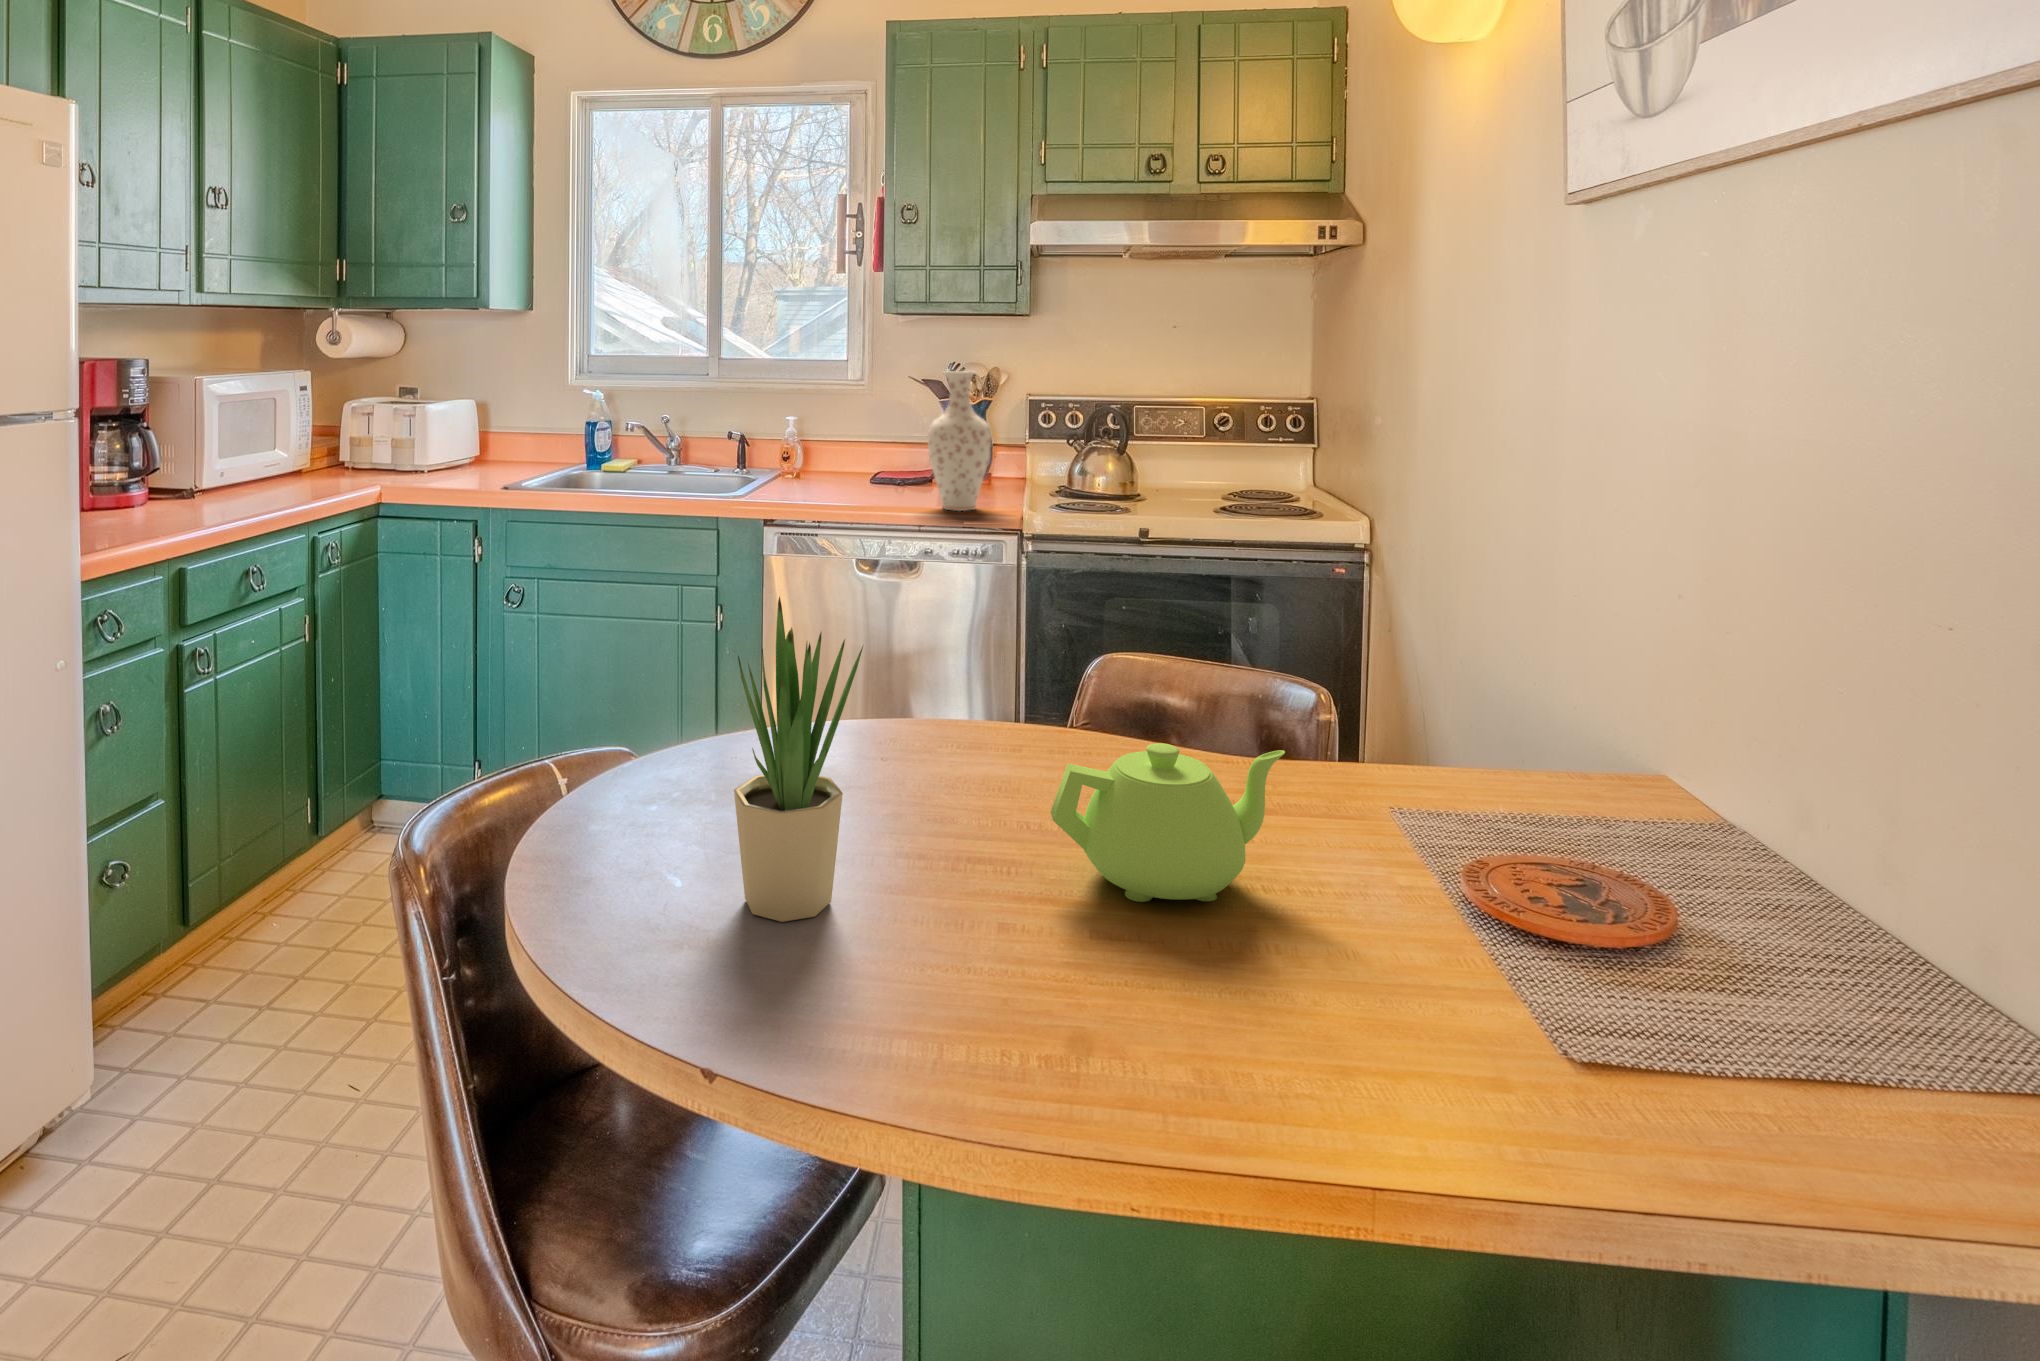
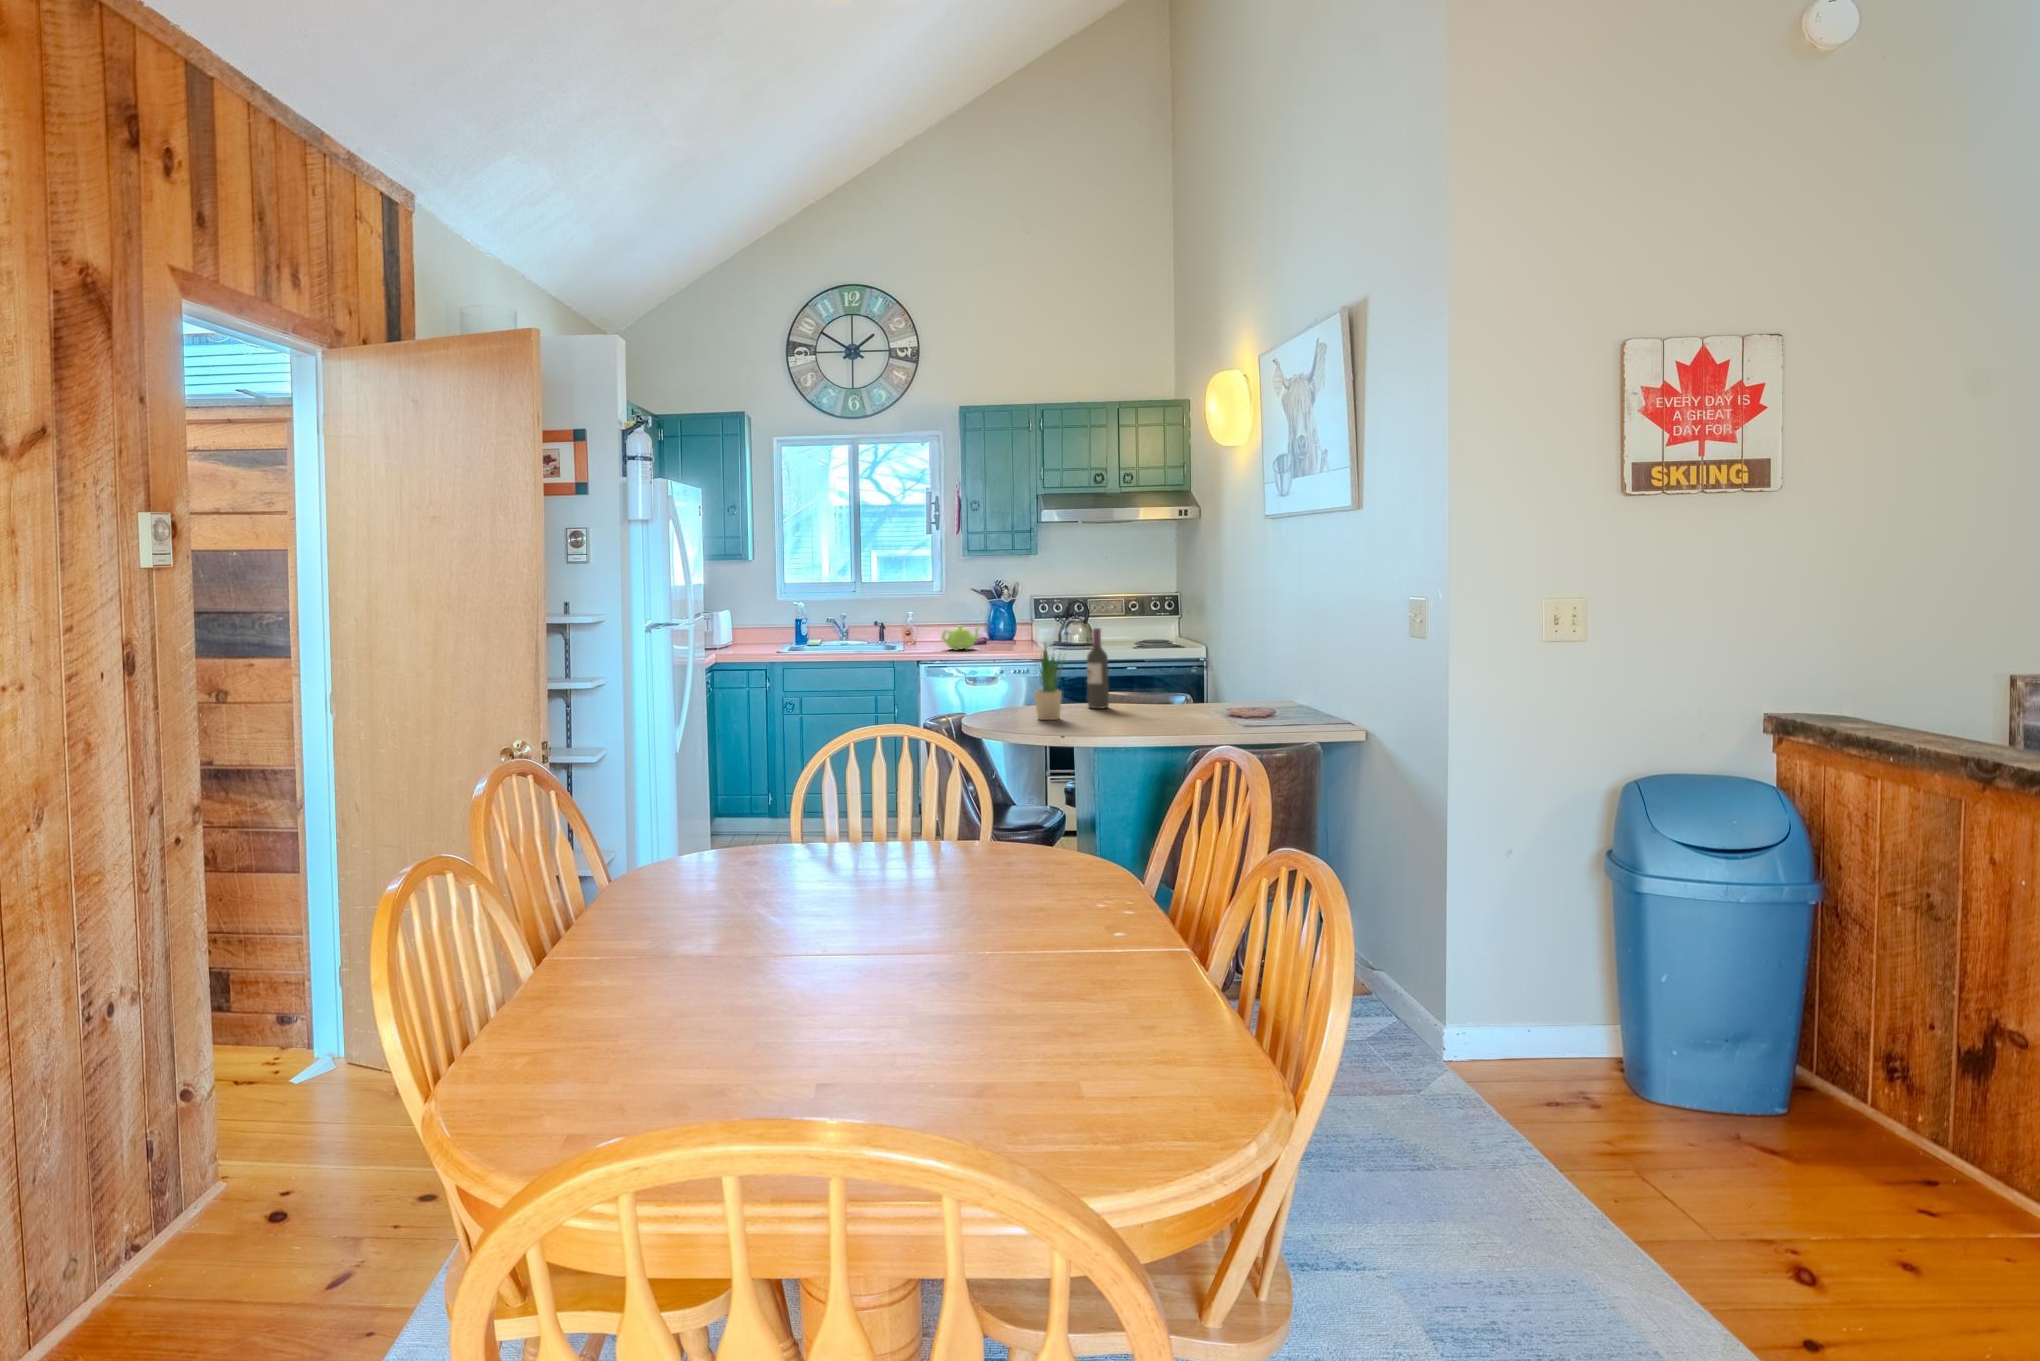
vase: present [928,371,991,511] -> none [995,584,1026,652]
wine bottle: none [994,528,1065,811] -> present [1087,628,1109,709]
teapot: present [1051,743,1285,902] -> present [941,626,981,650]

